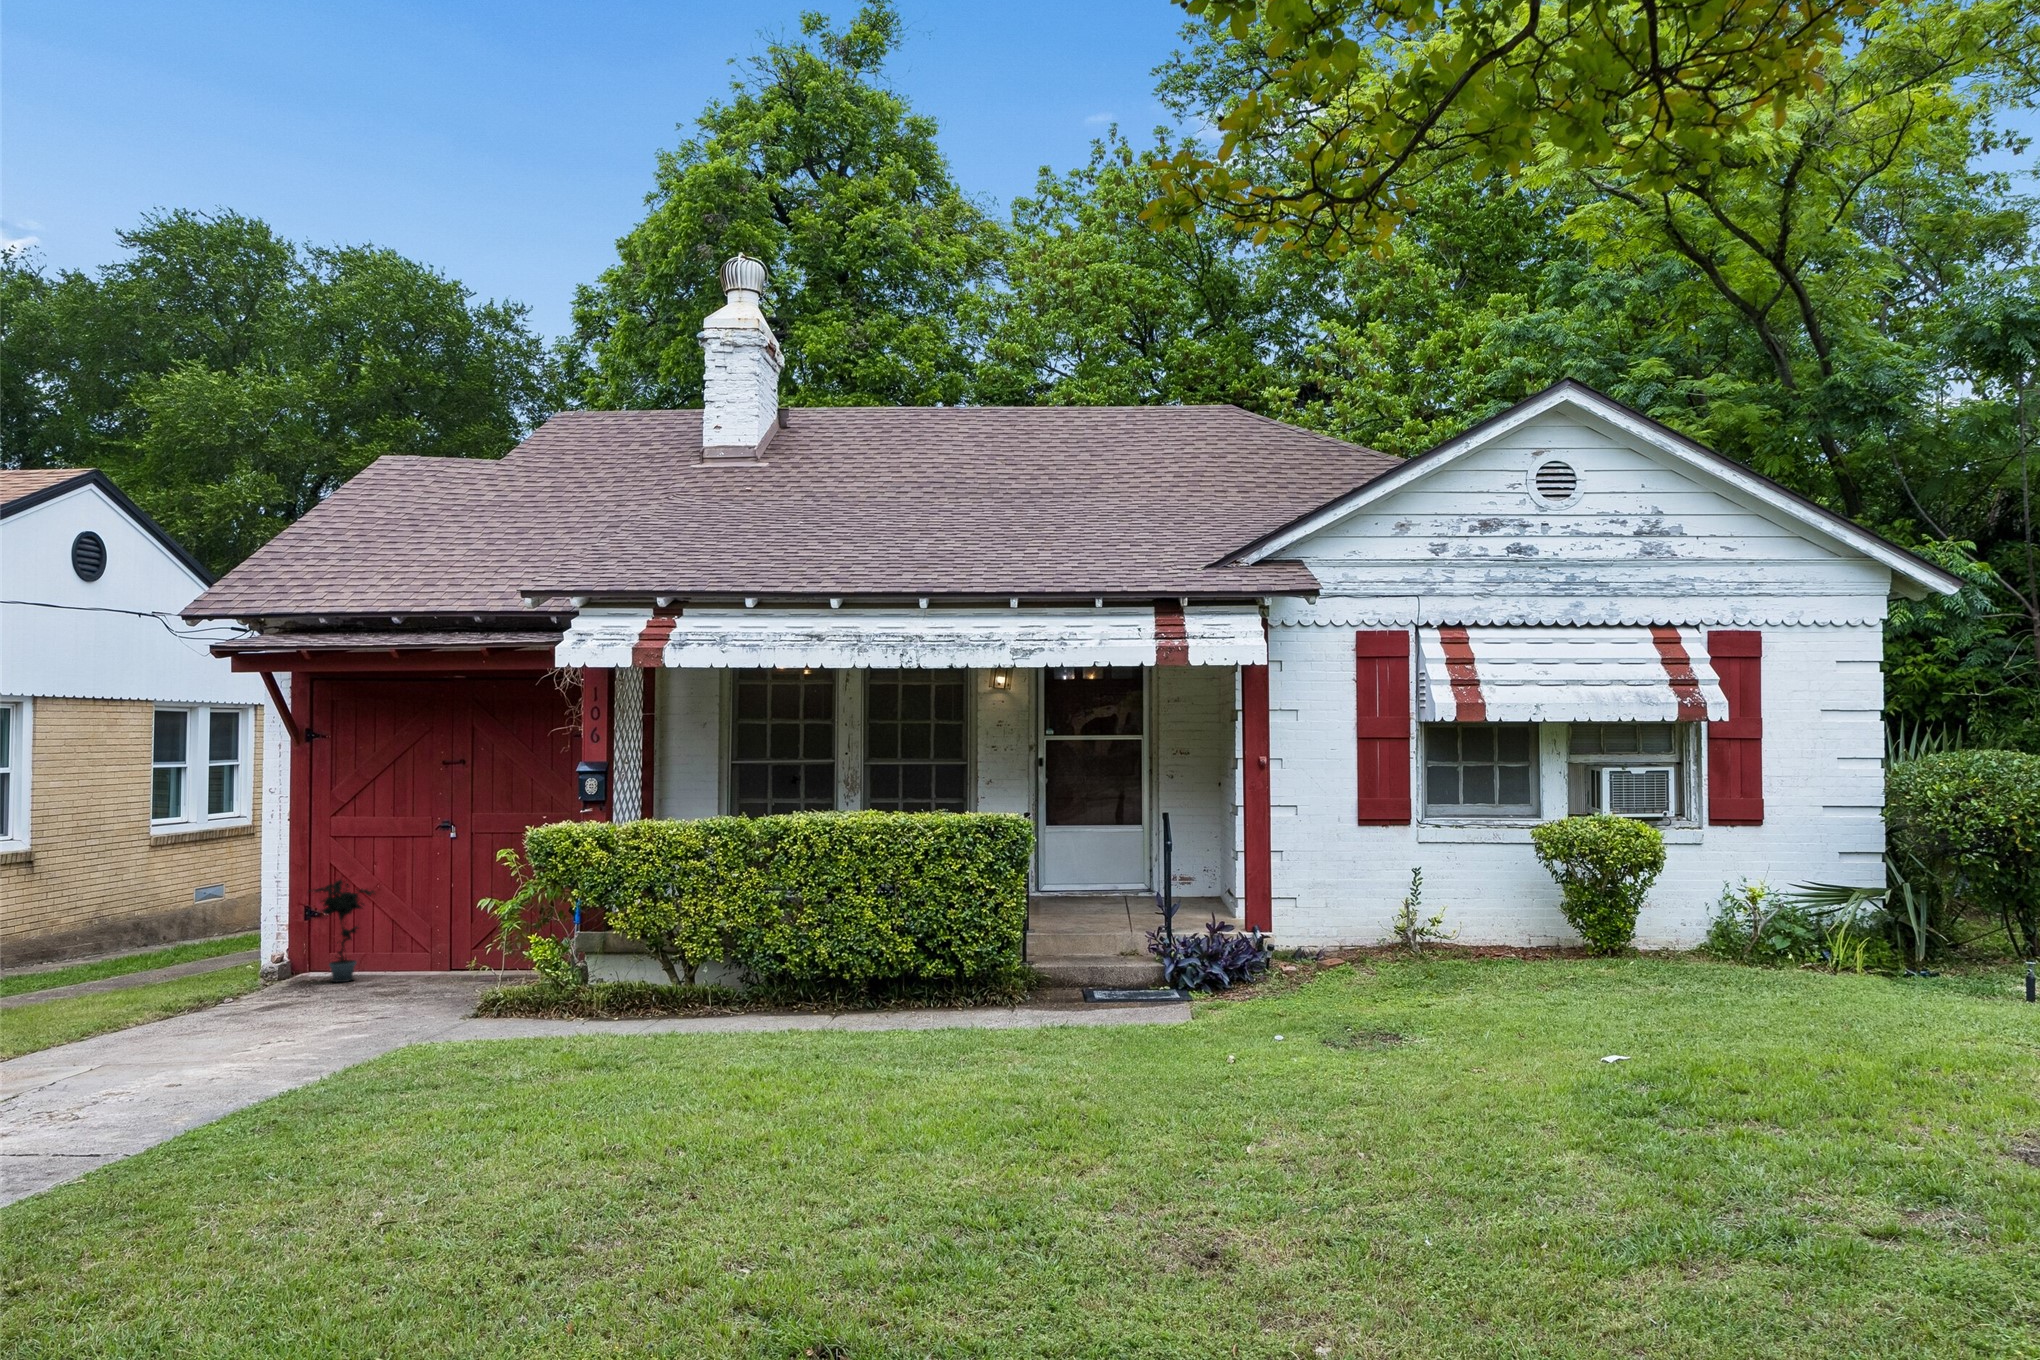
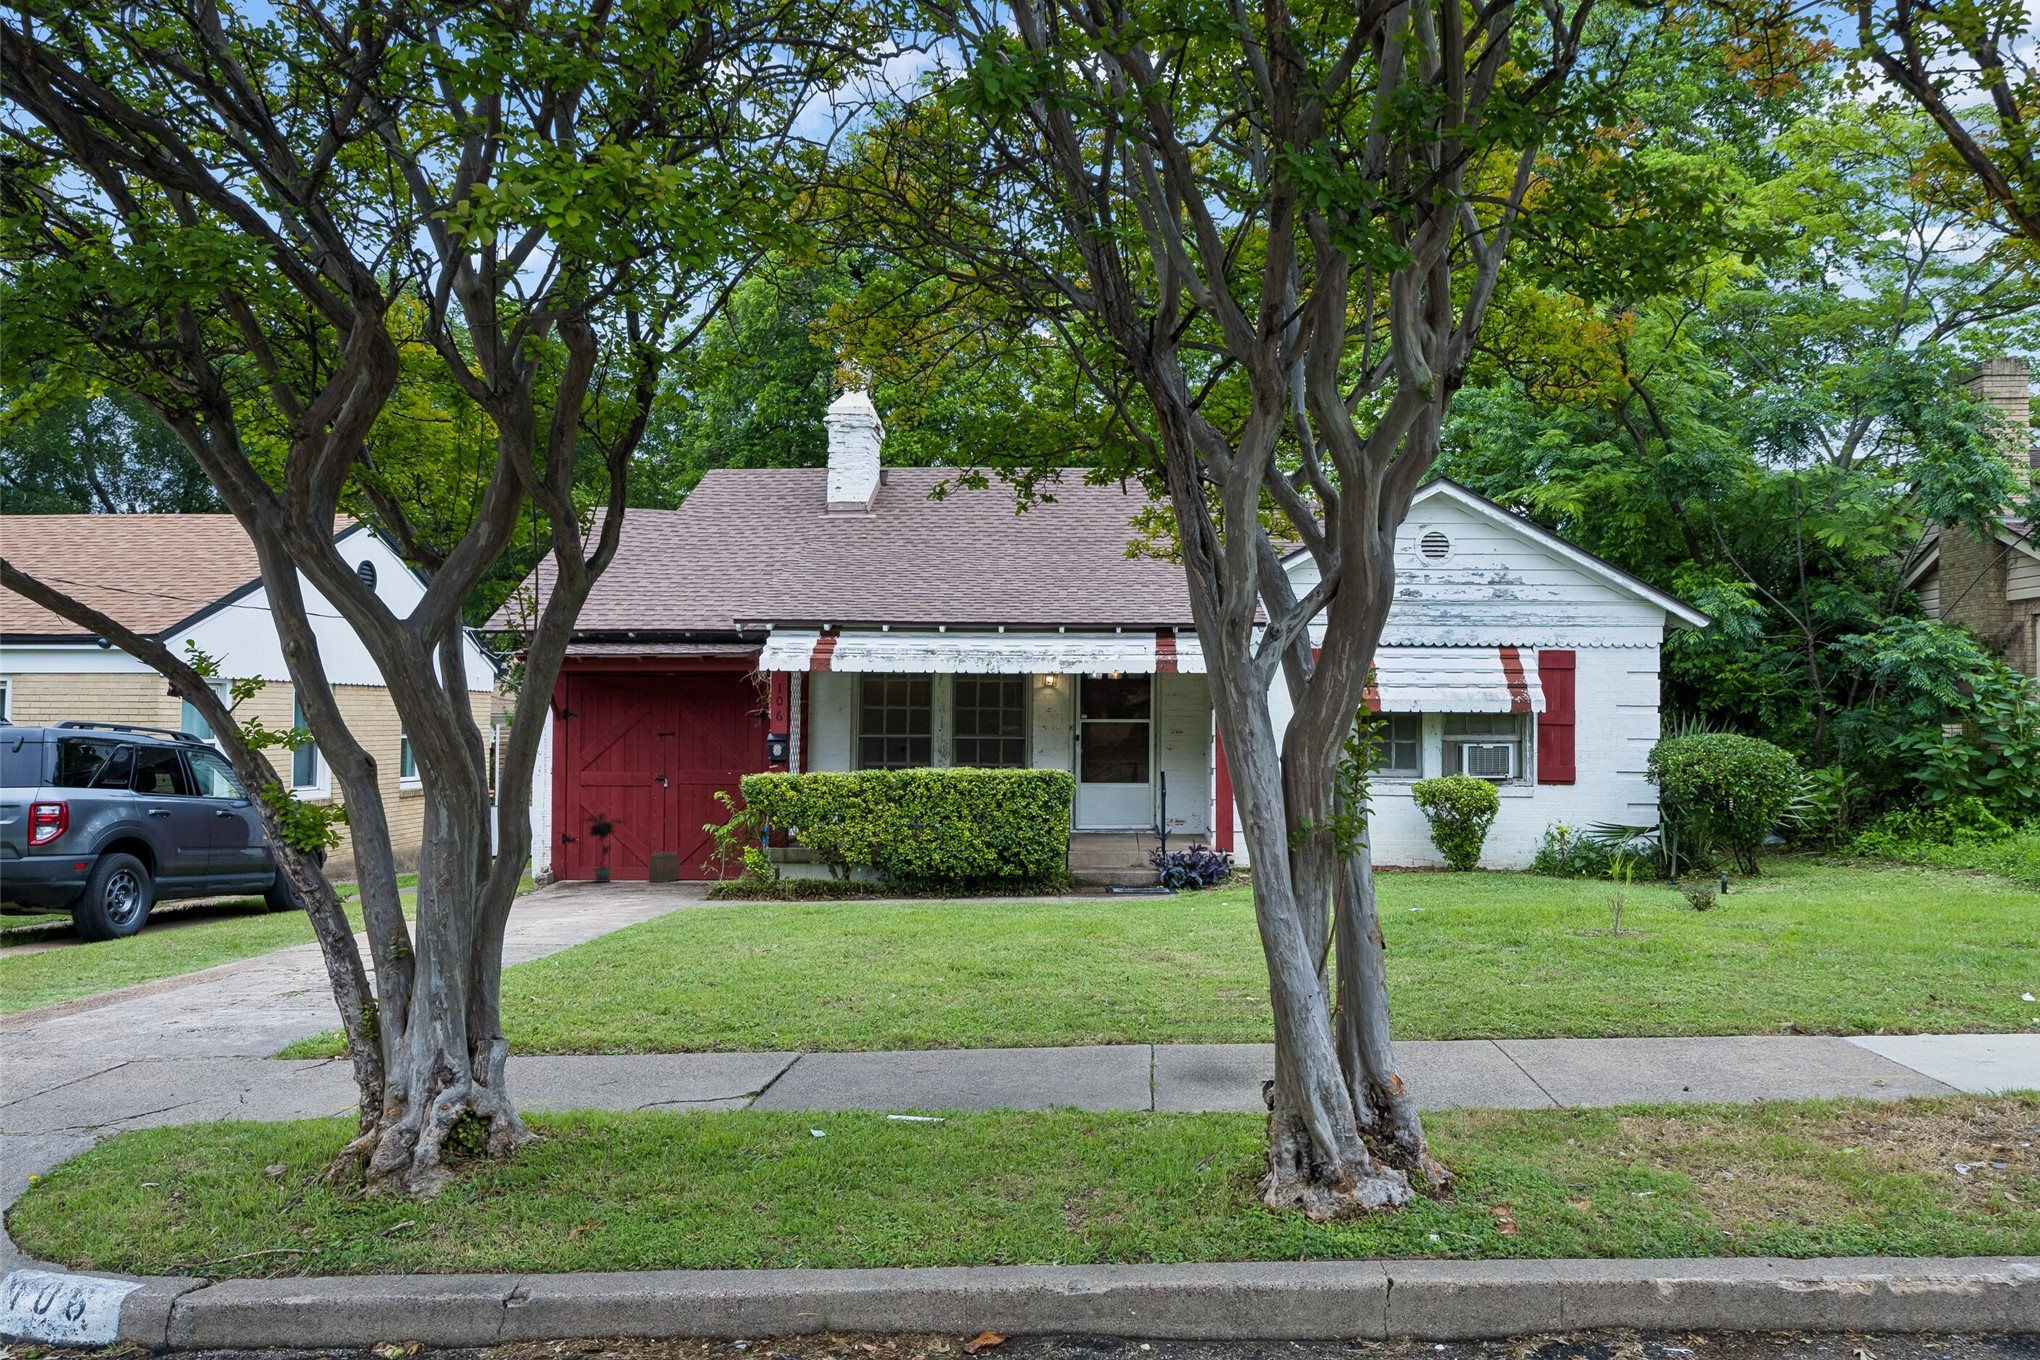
woven basket: none [408,936,459,982] -> present [648,852,680,882]

